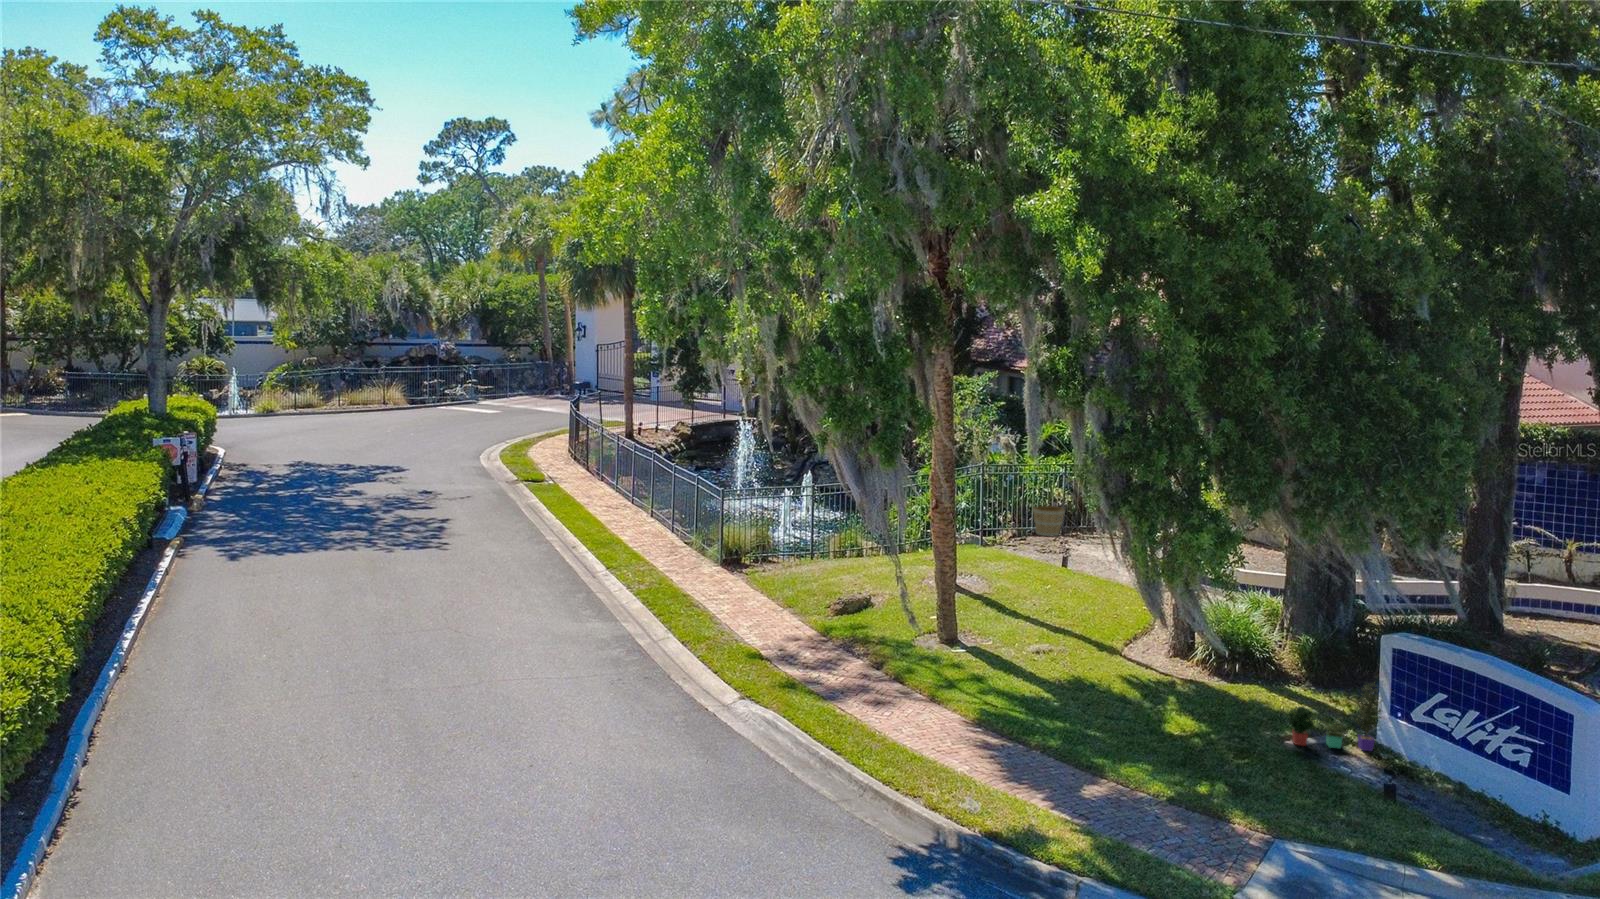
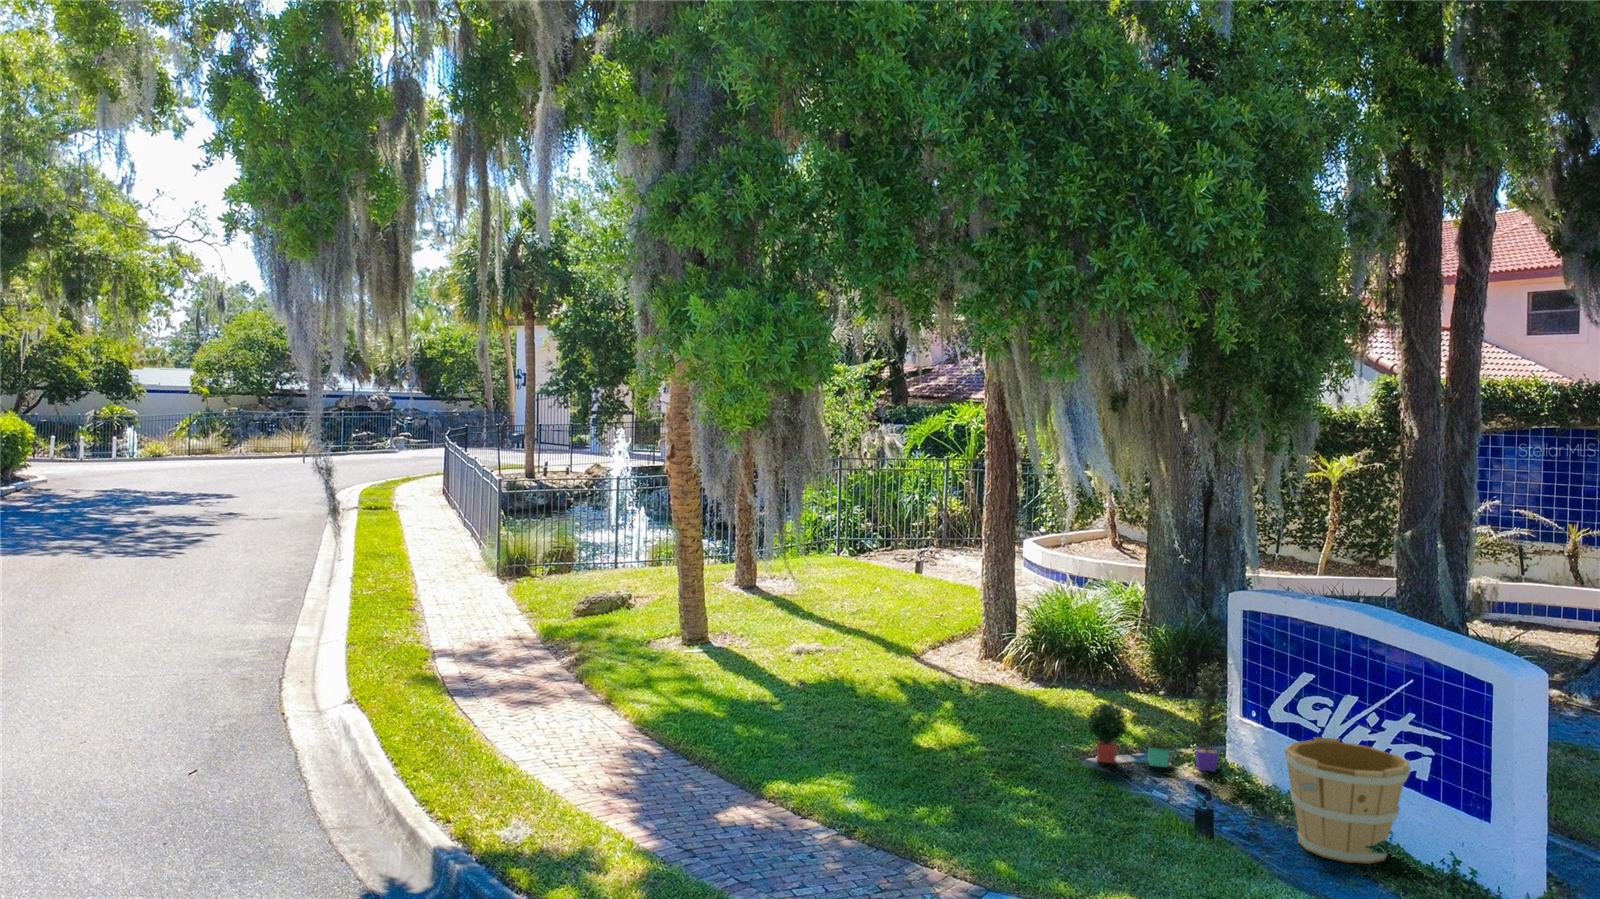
wooden bucket: present [1033,506,1065,536] -> present [1285,737,1411,864]

